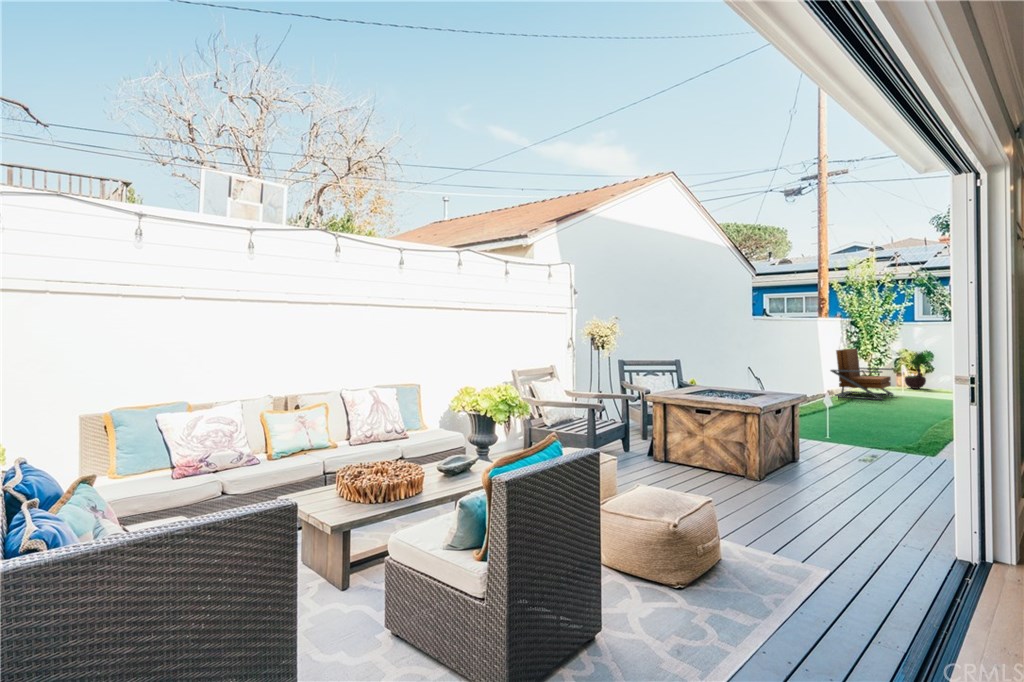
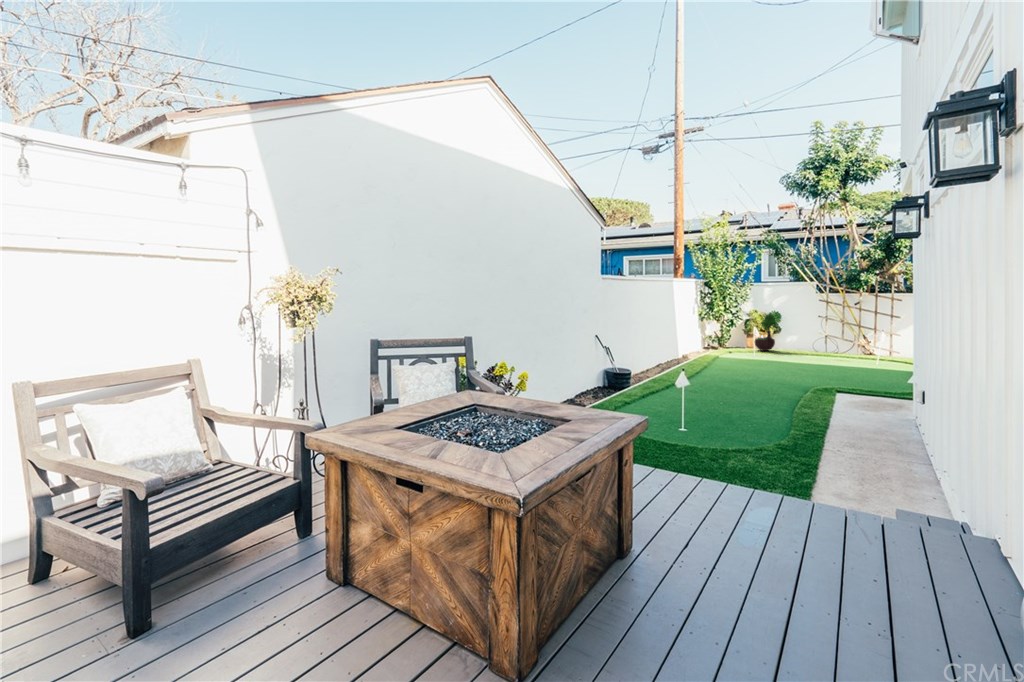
lounge chair: present [831,348,893,400] -> none [684,311,748,369]

